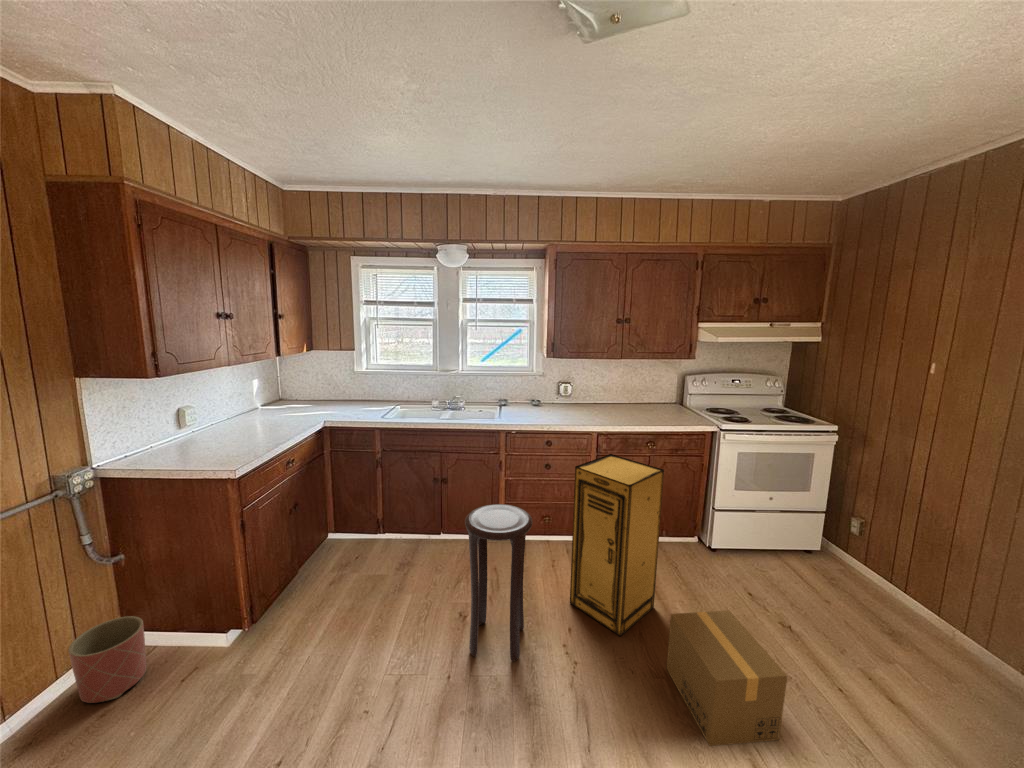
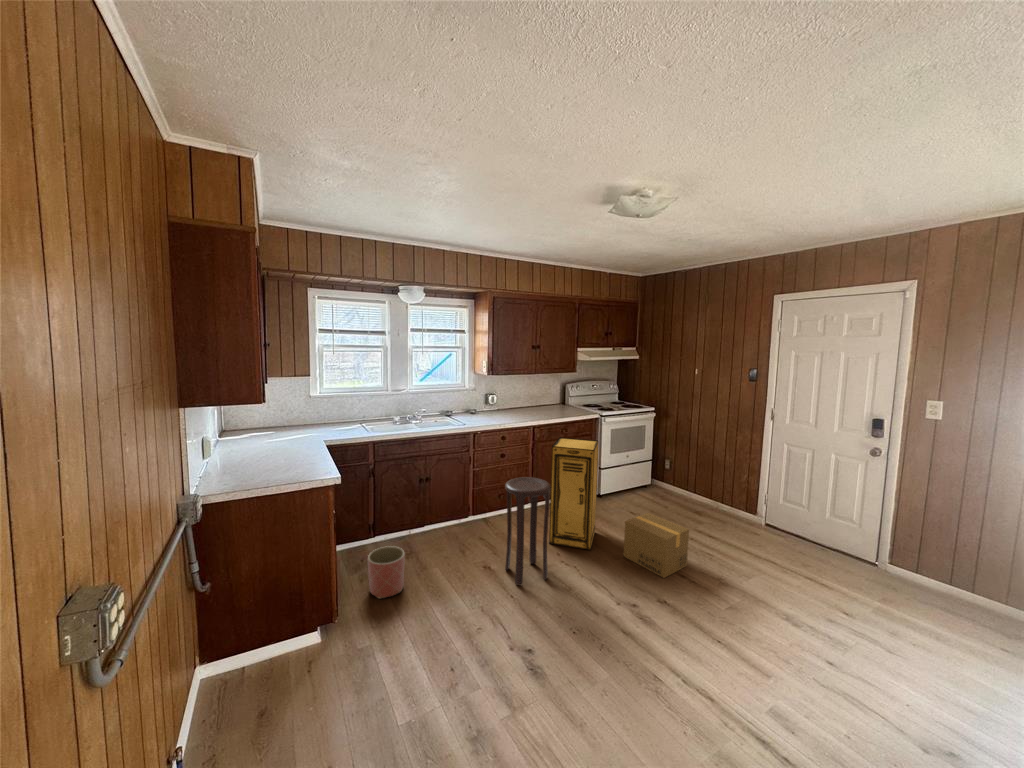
planter: present [68,616,146,703] -> present [368,546,405,599]

